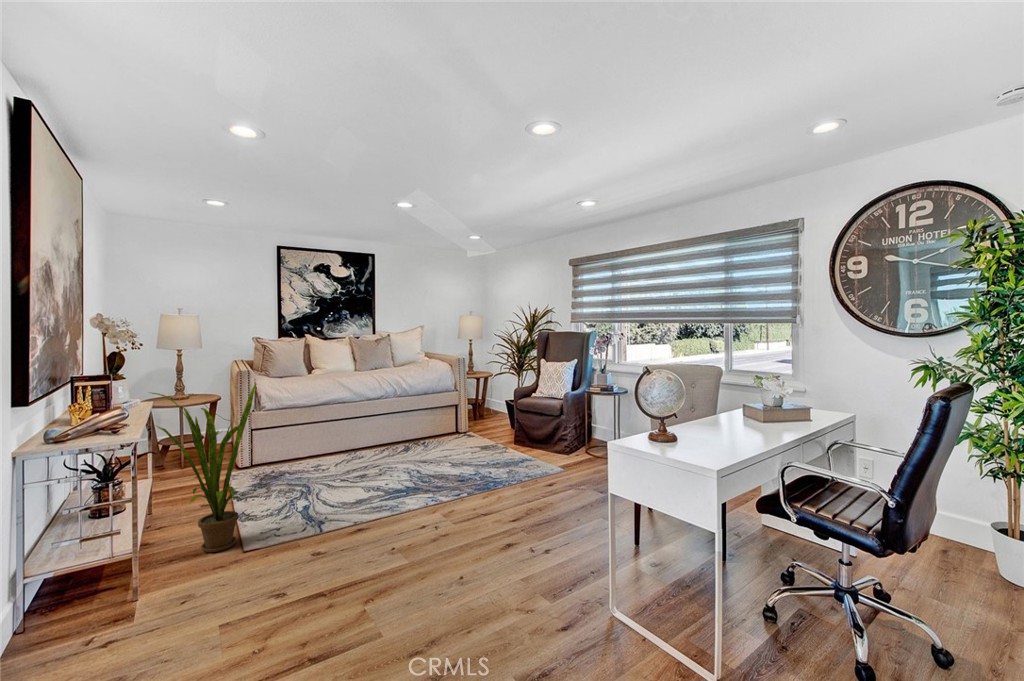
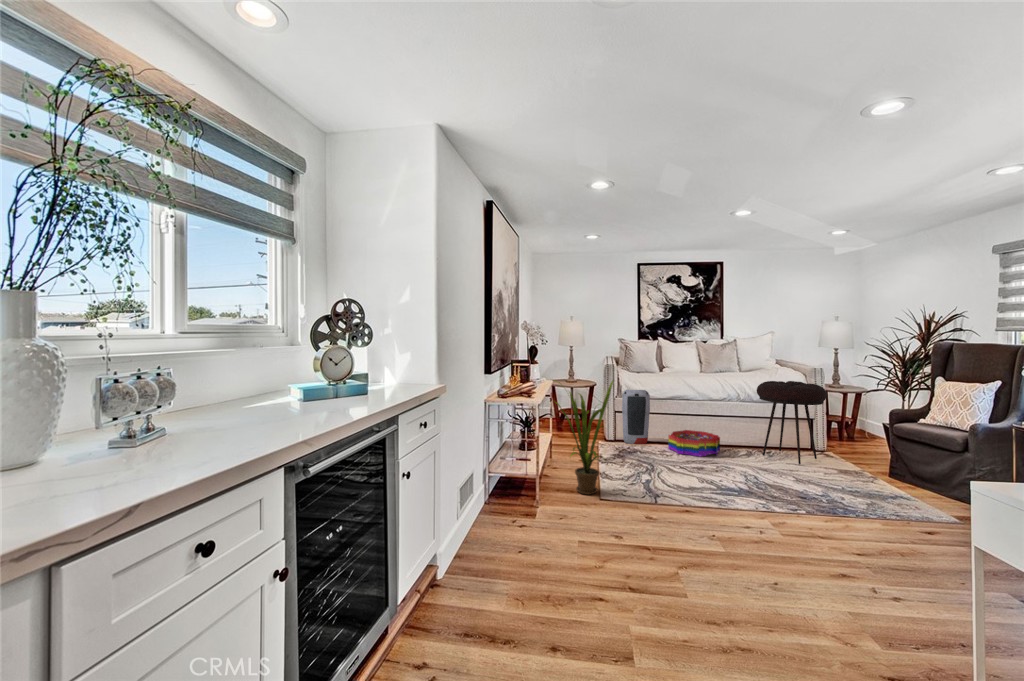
stool: none [413,372,470,450] -> present [757,381,827,464]
air purifier: none [263,397,300,466] -> present [622,390,650,444]
storage bin: none [324,435,380,465] -> present [668,430,720,457]

